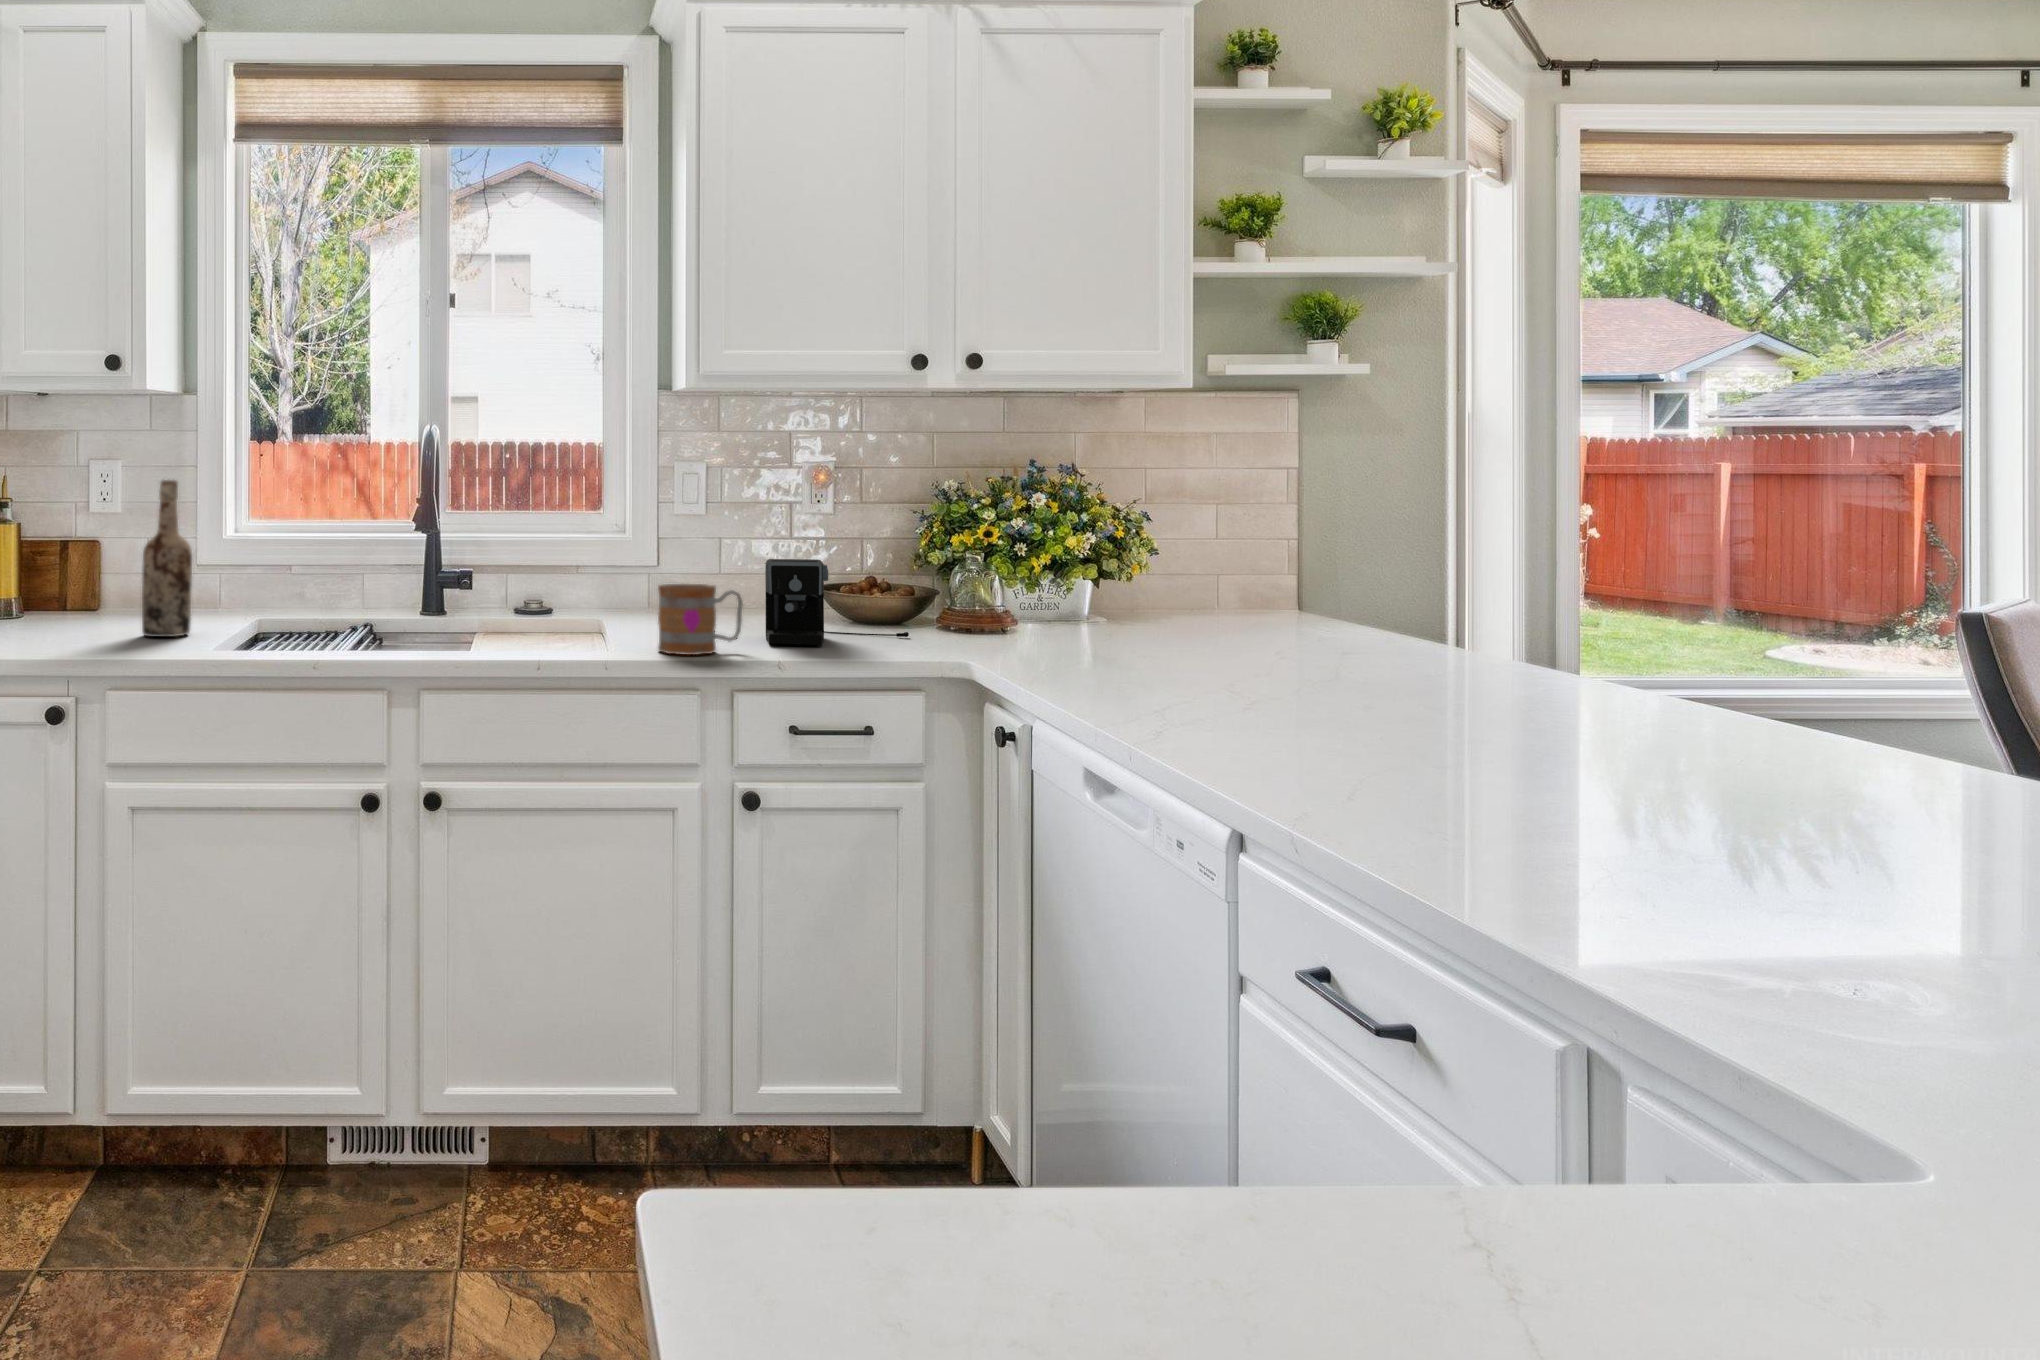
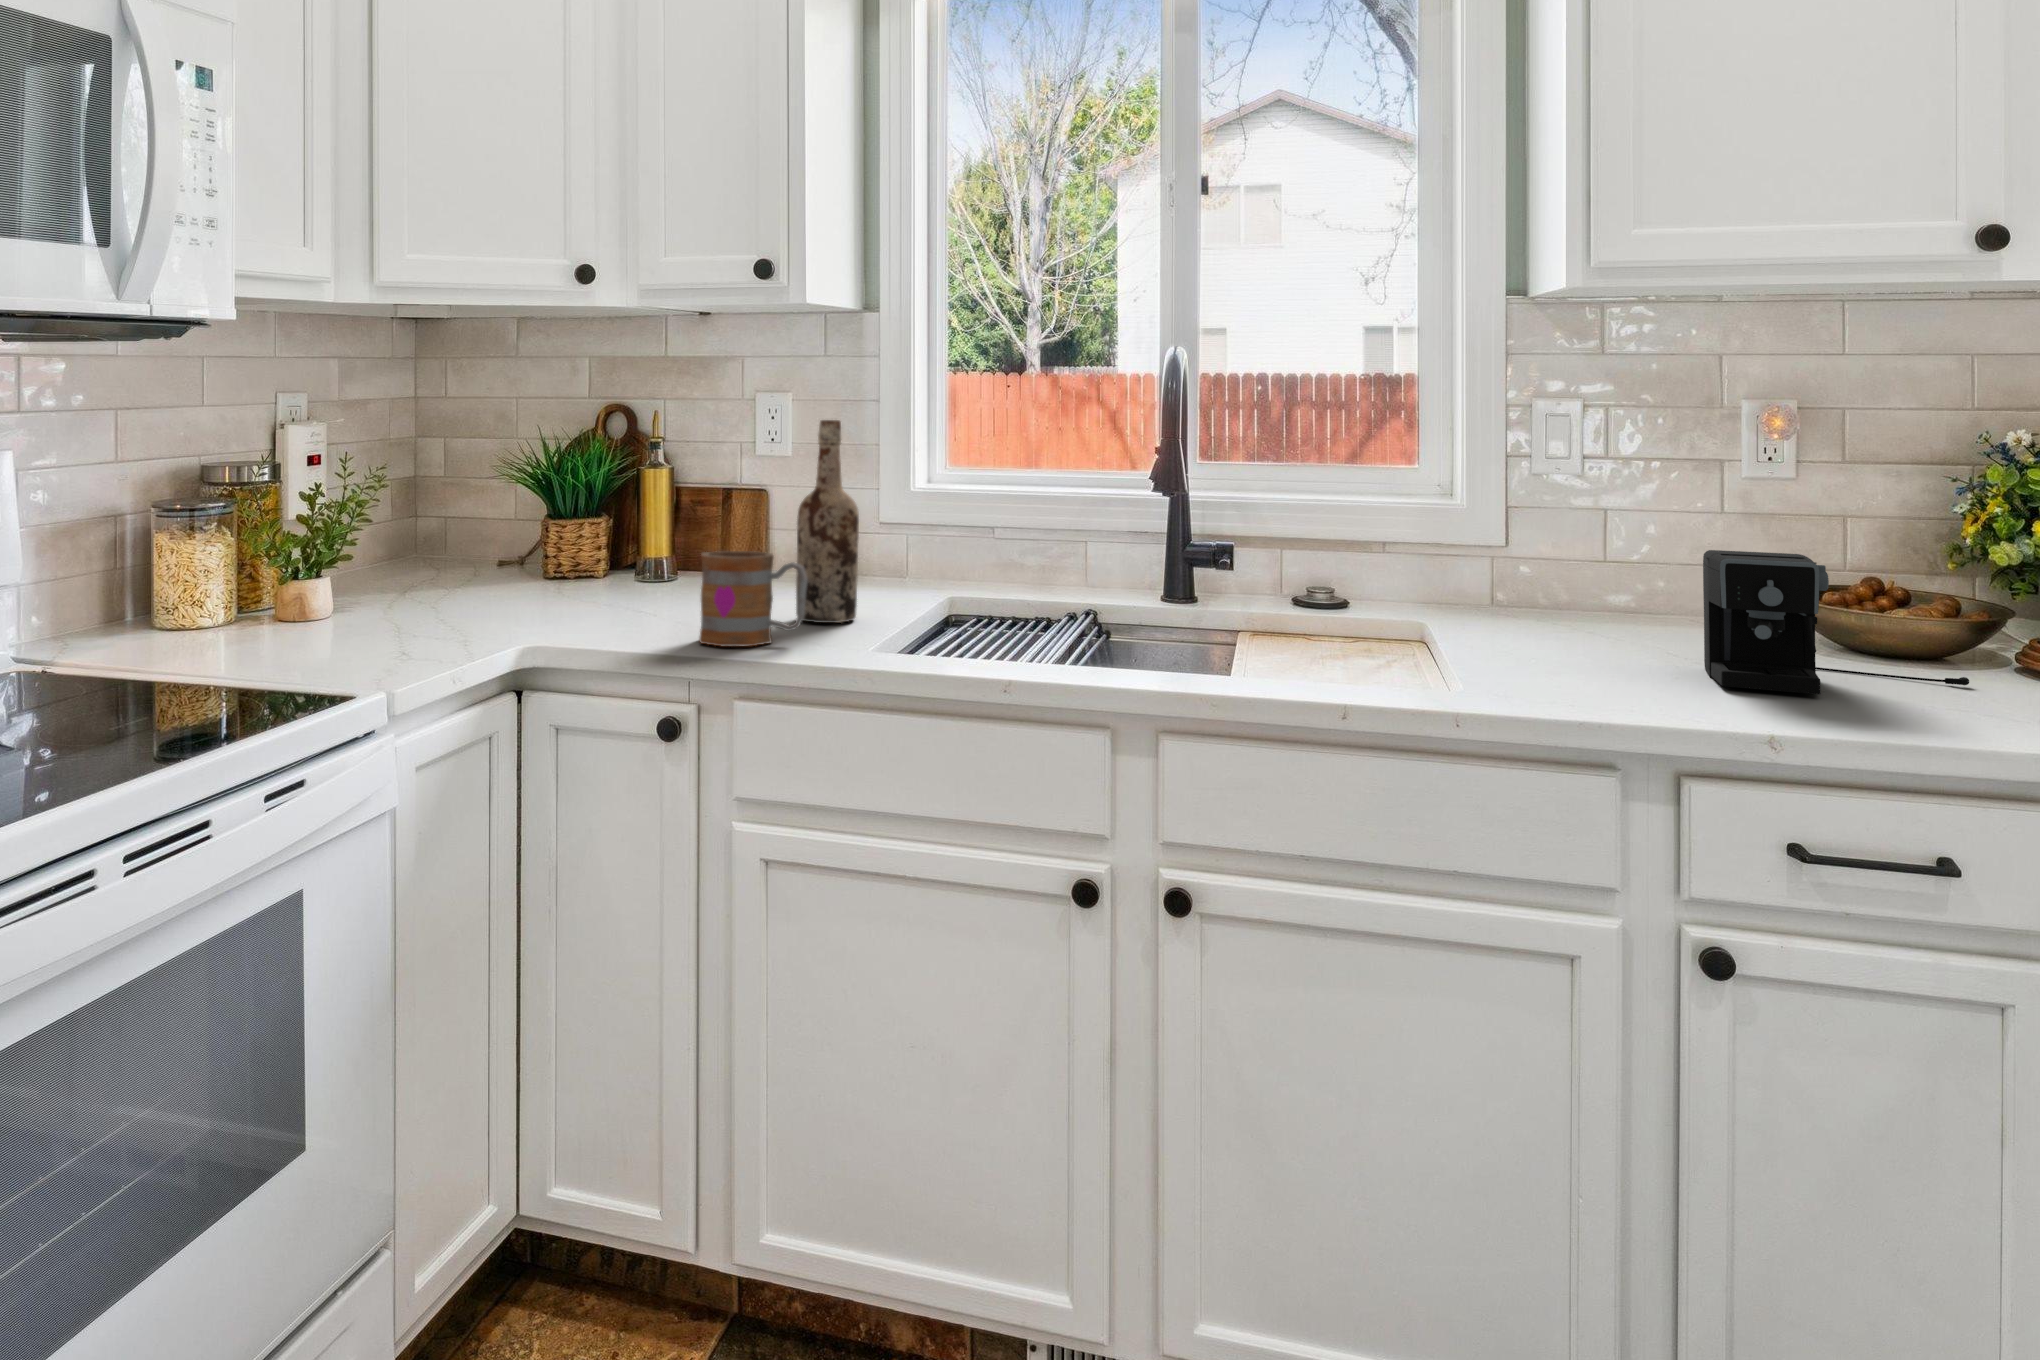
mug: present [658,584,743,655] -> present [699,551,807,646]

